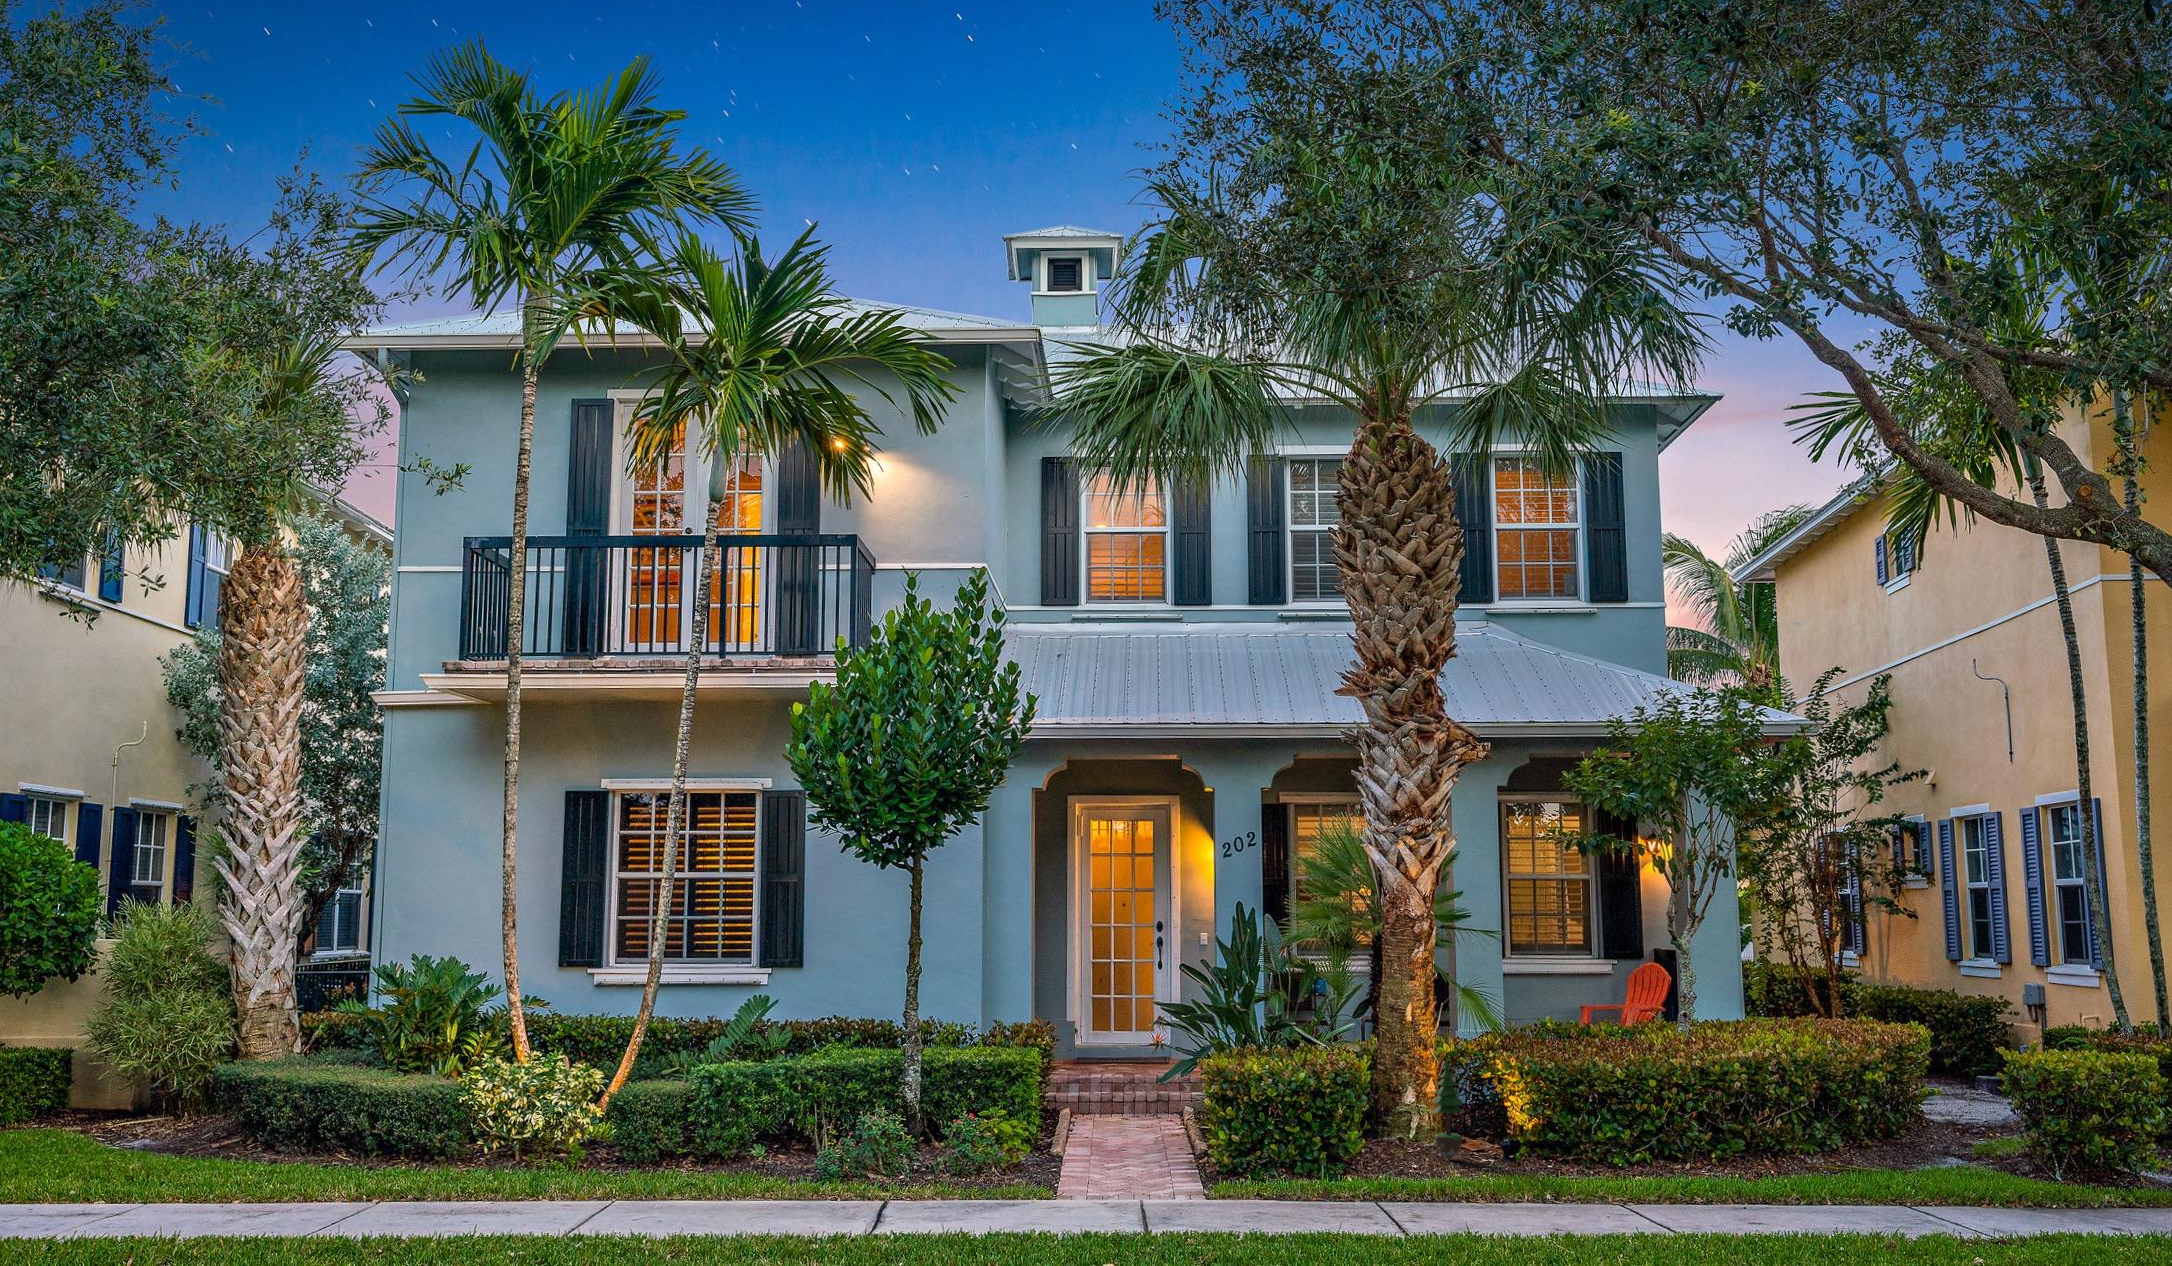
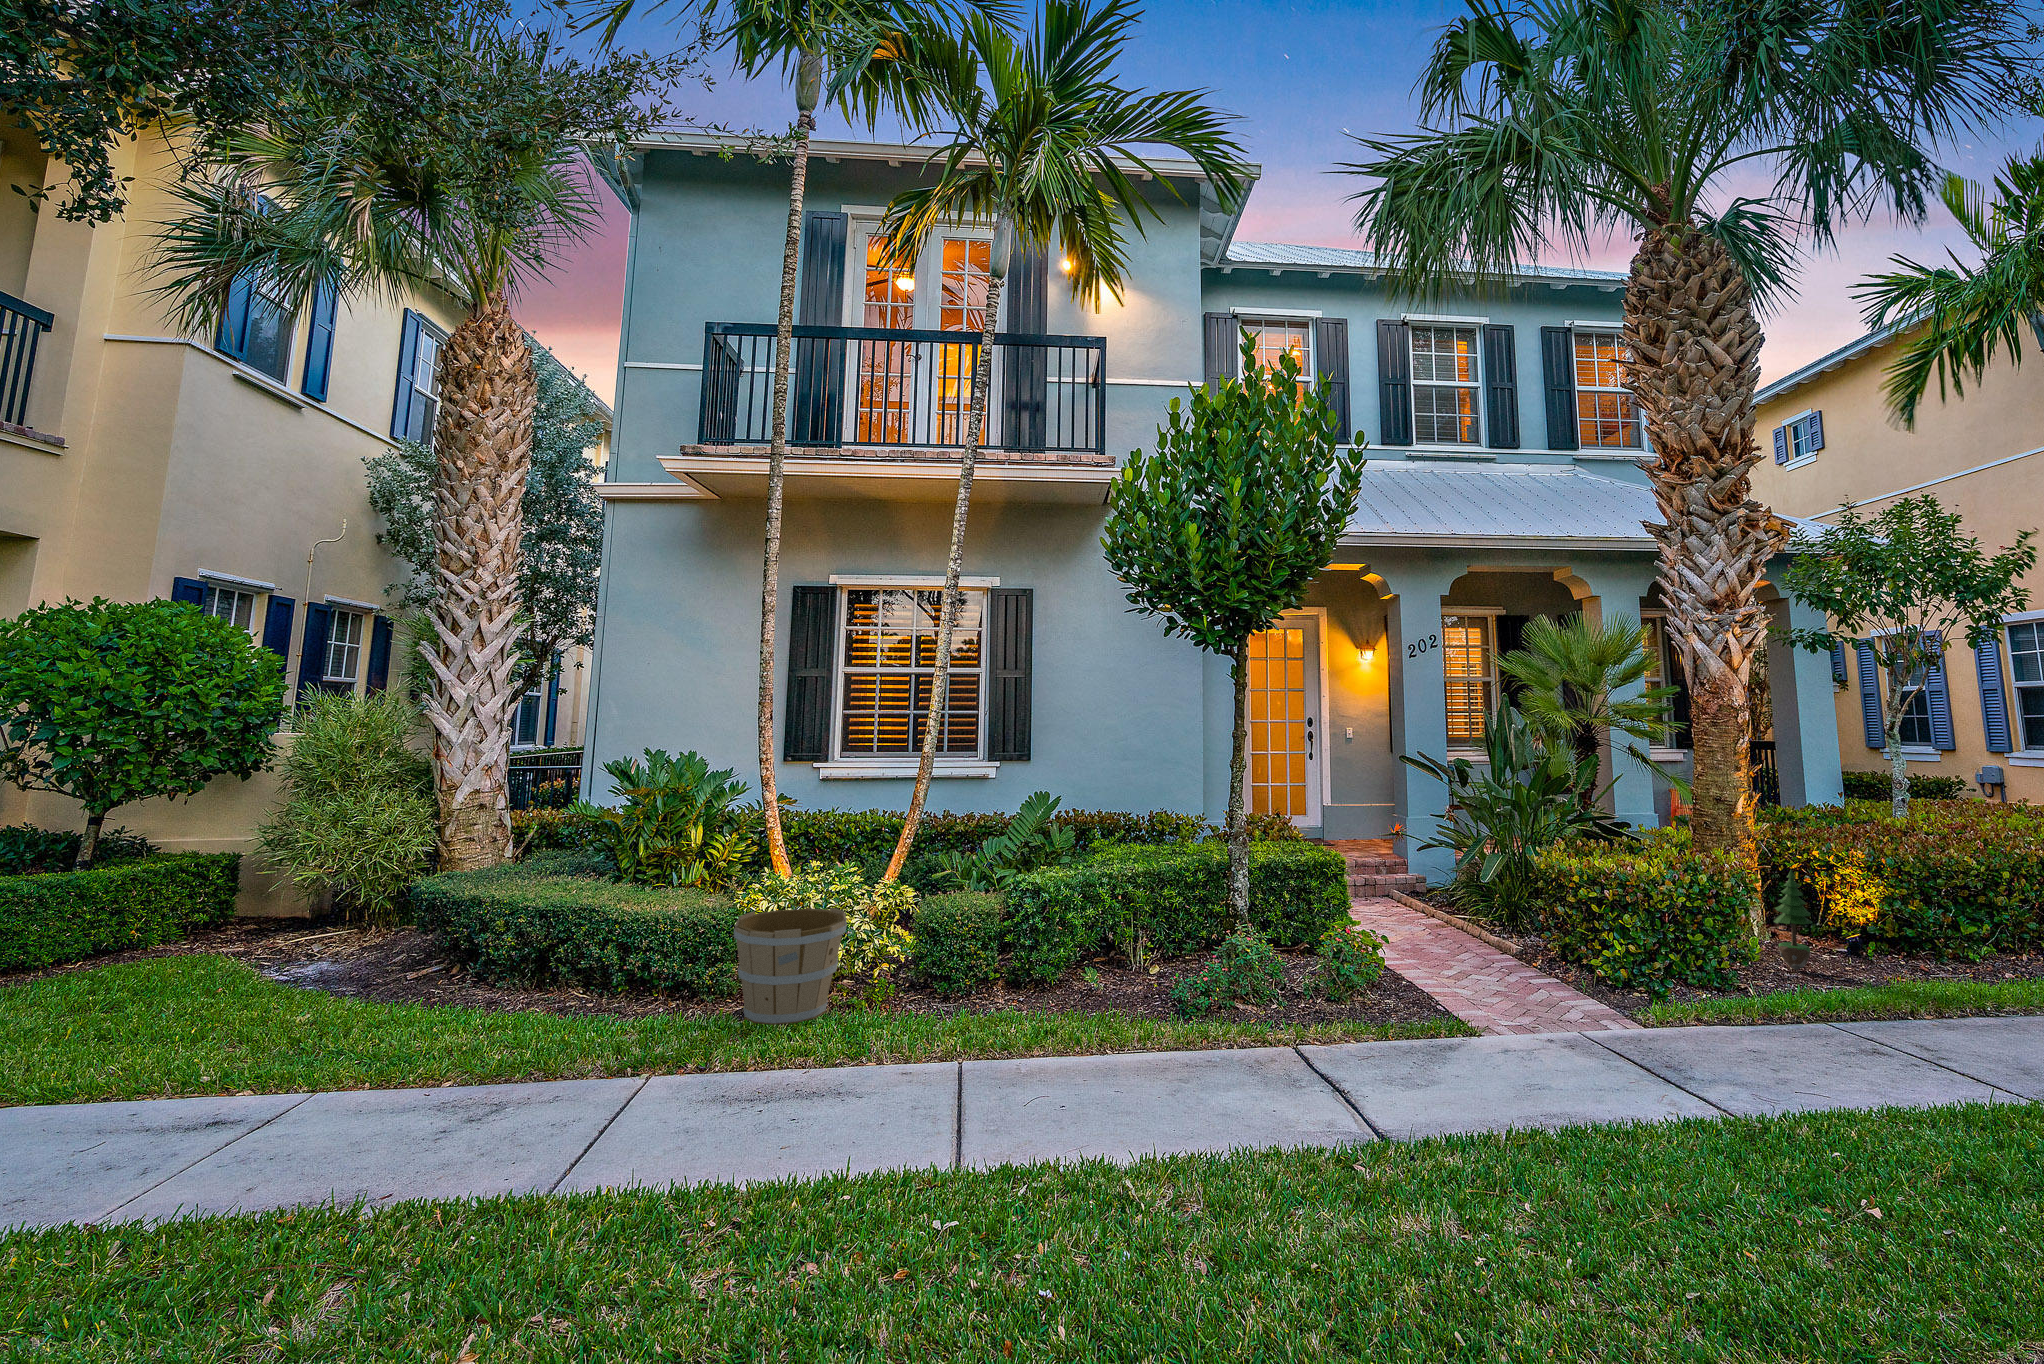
wooden bucket: none [450,1086,545,1176] -> present [734,908,847,1025]

